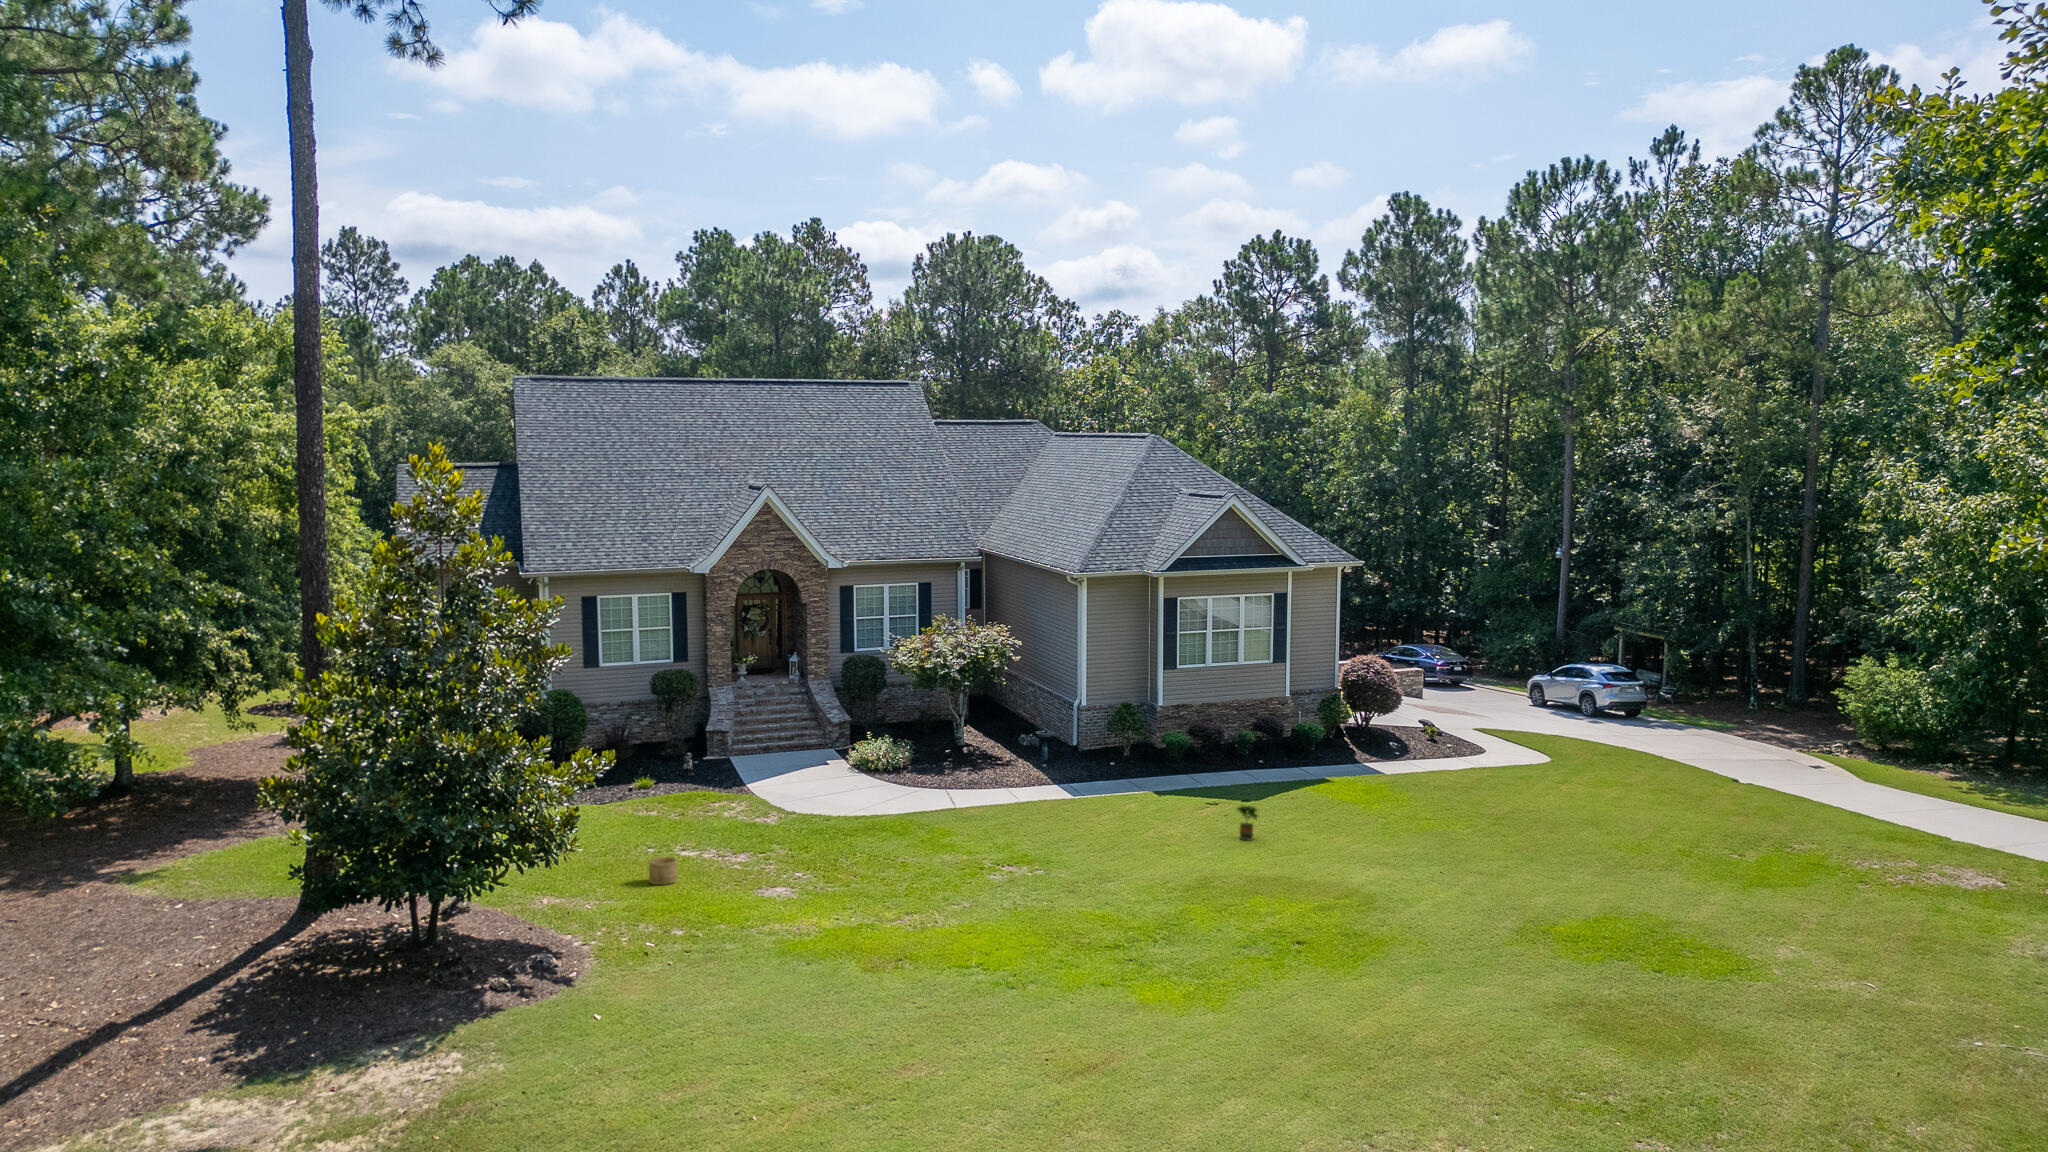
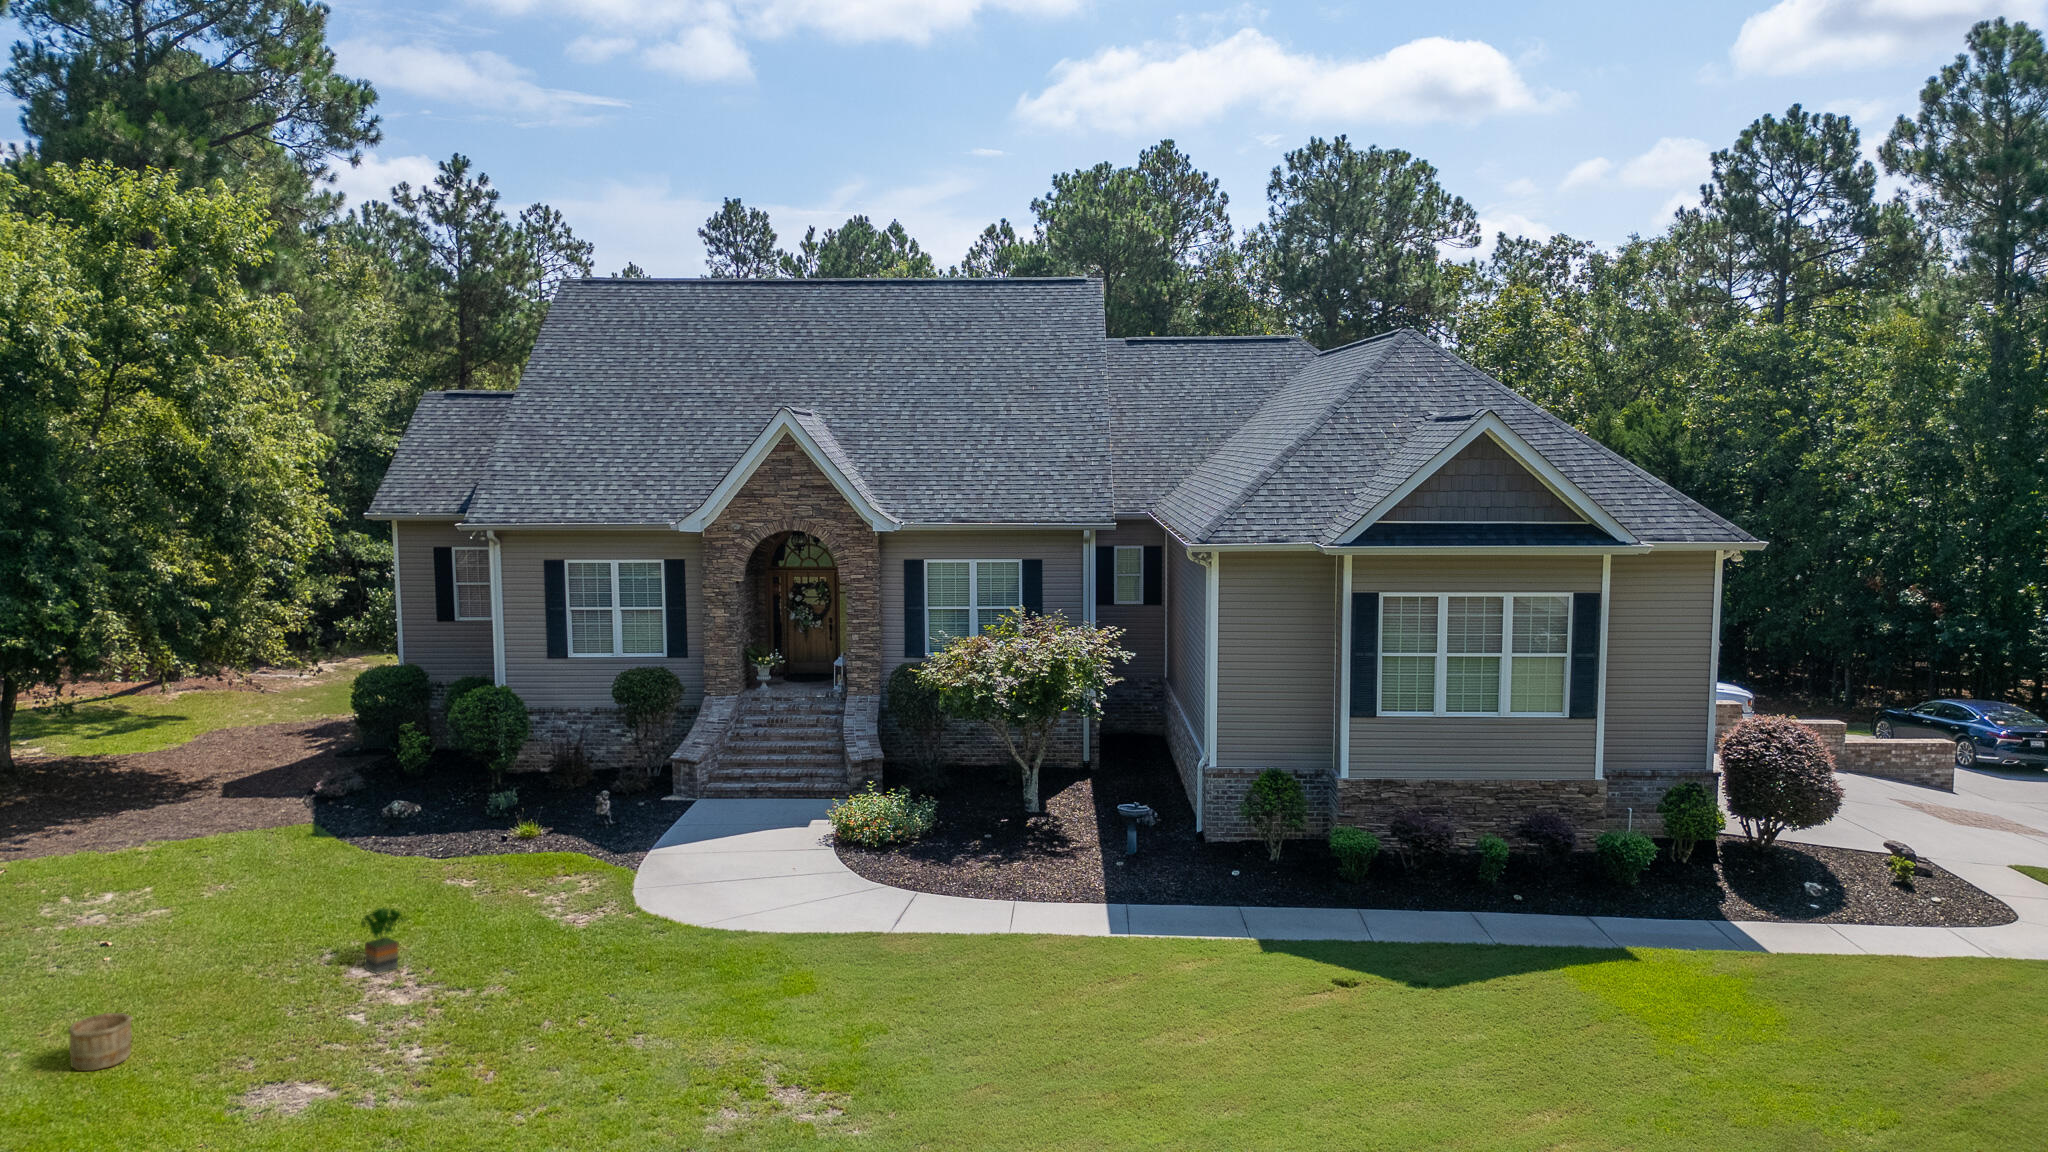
potted tree: present [1237,806,1258,841] -> present [361,908,405,974]

